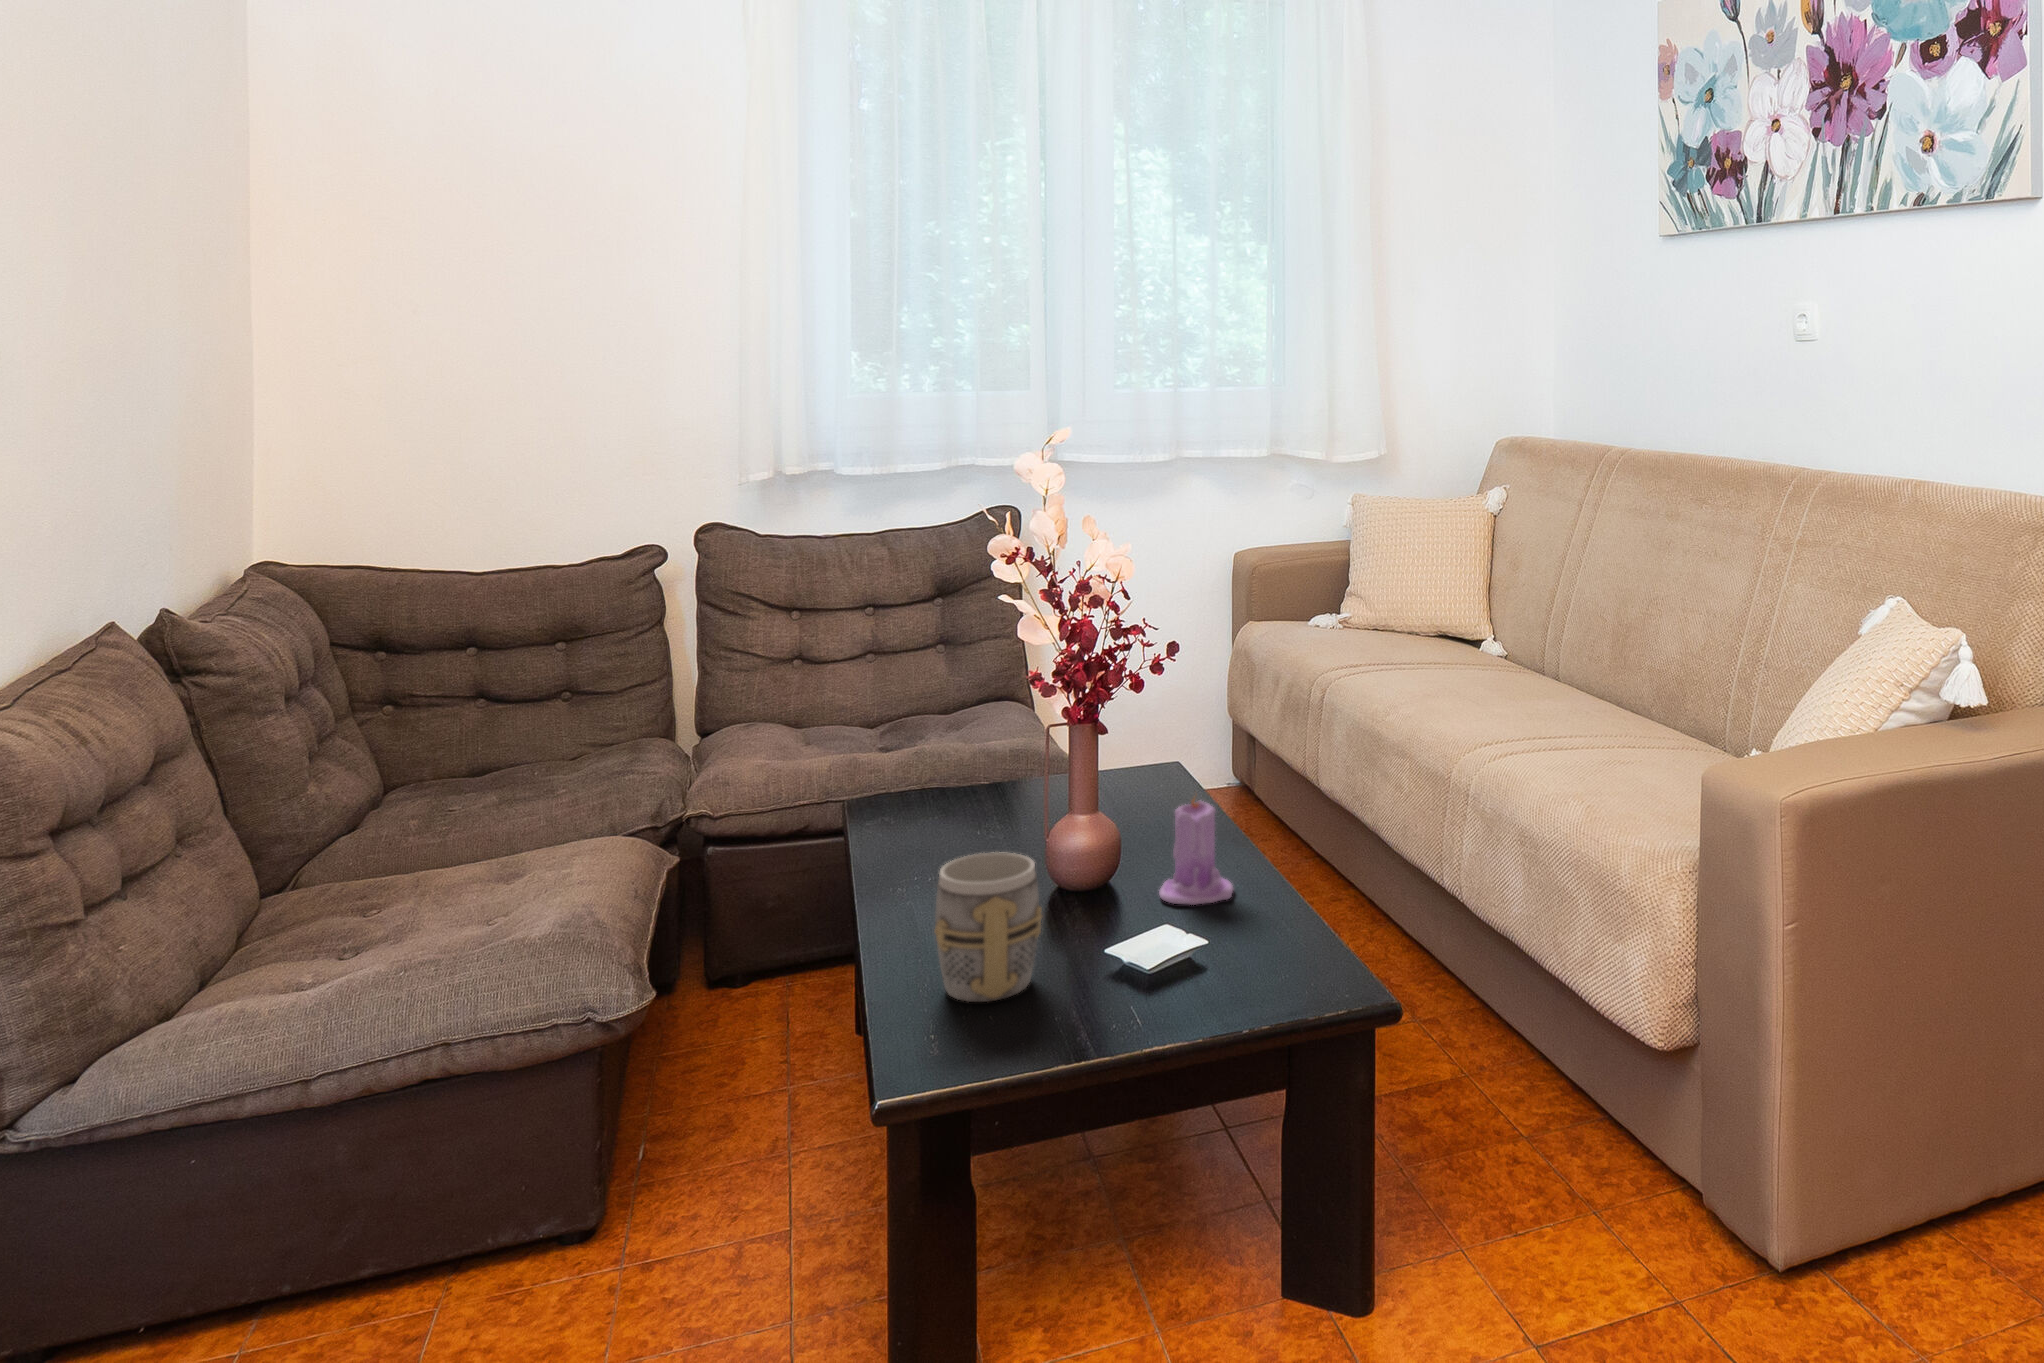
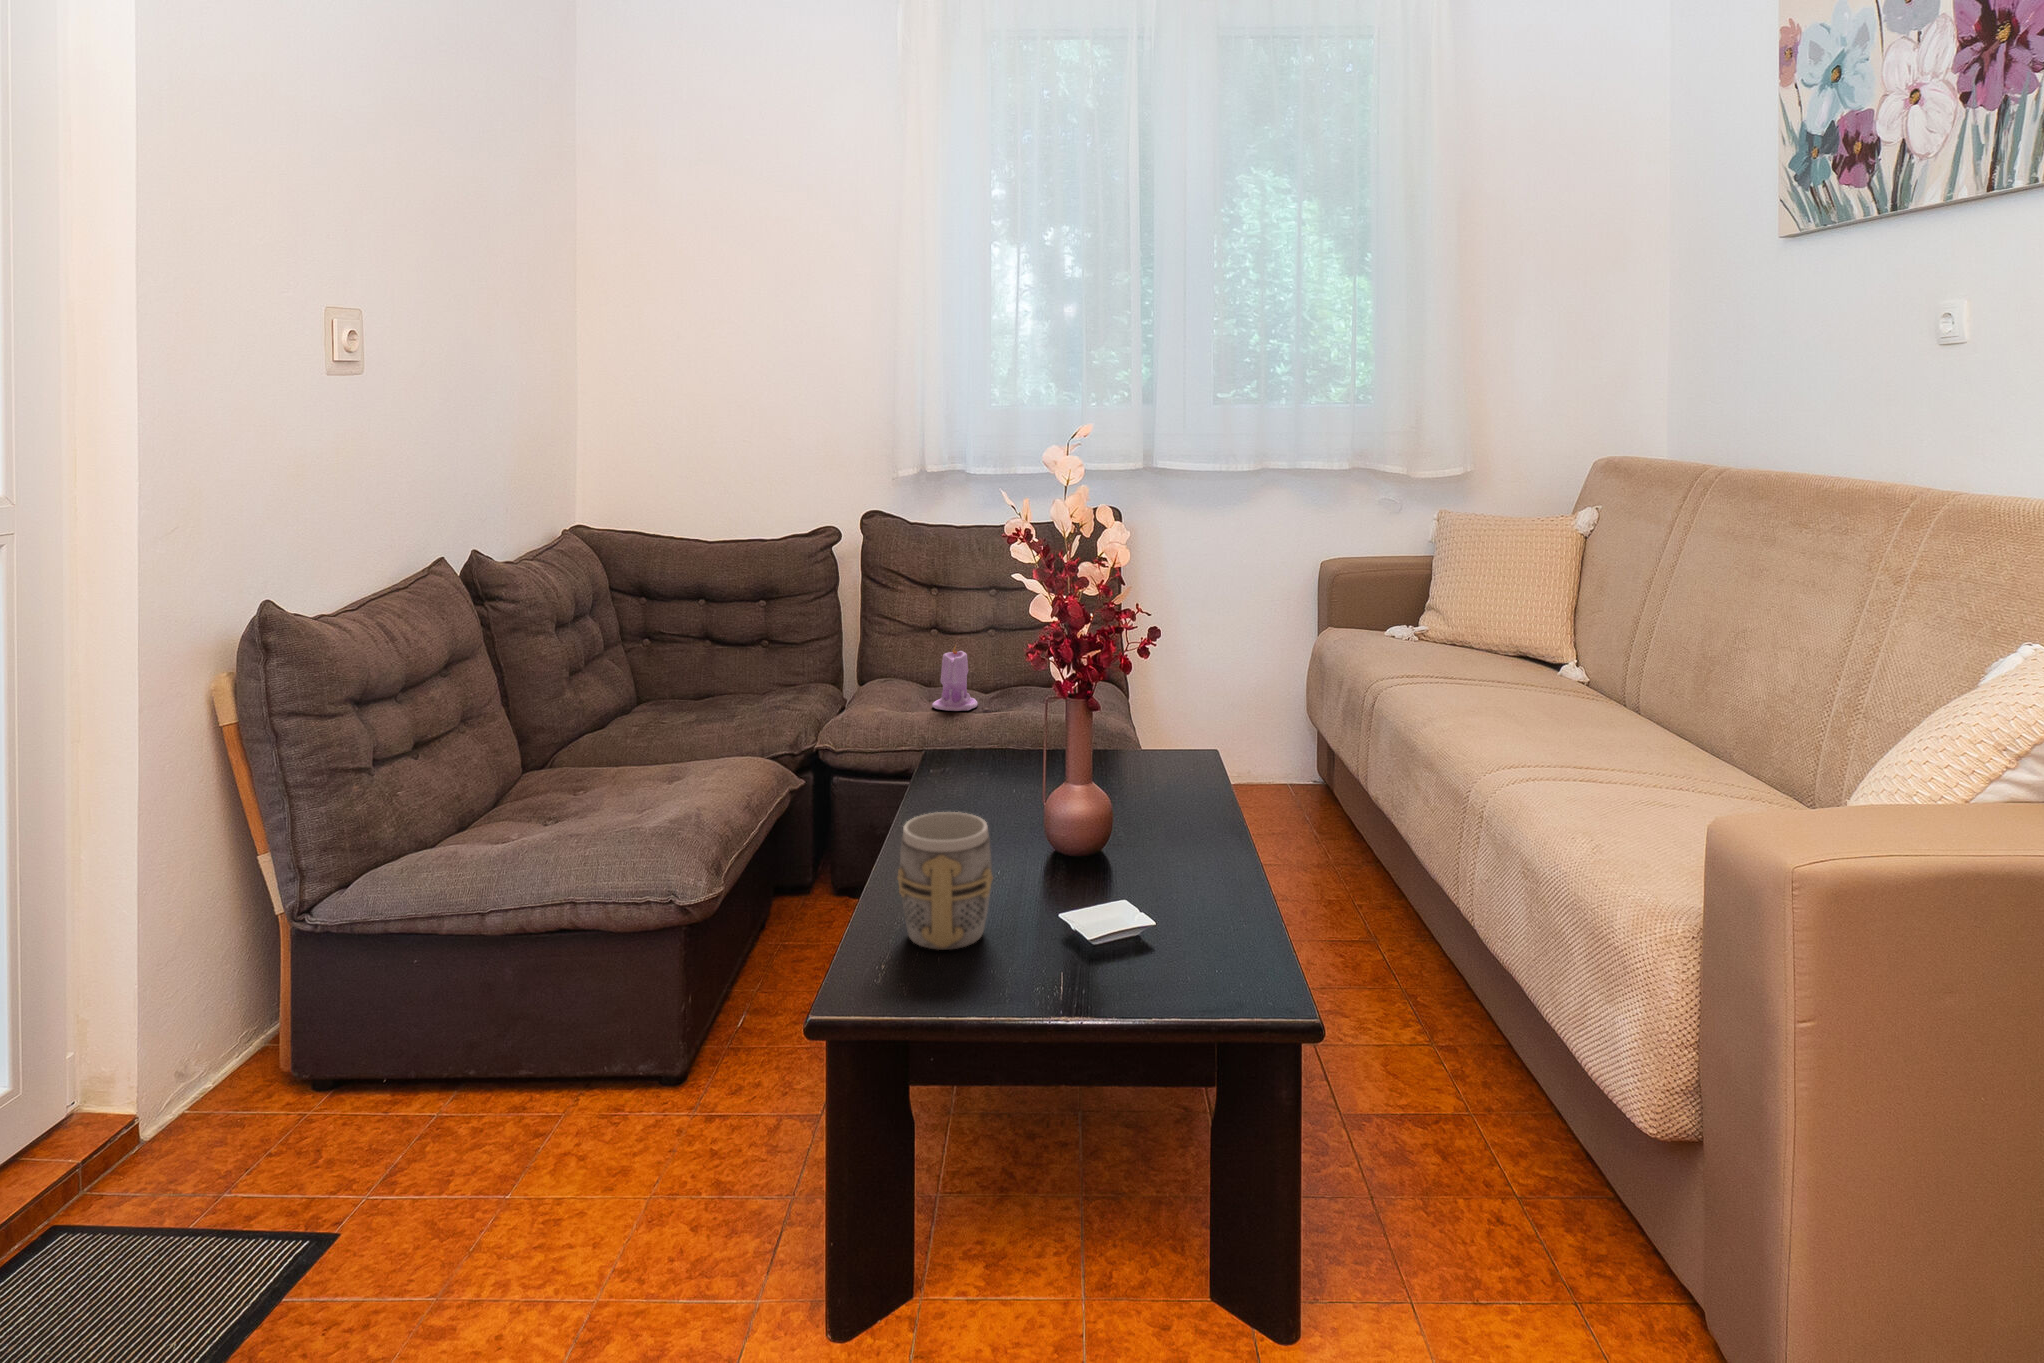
candle: present [1159,798,1233,905] -> present [932,646,978,711]

